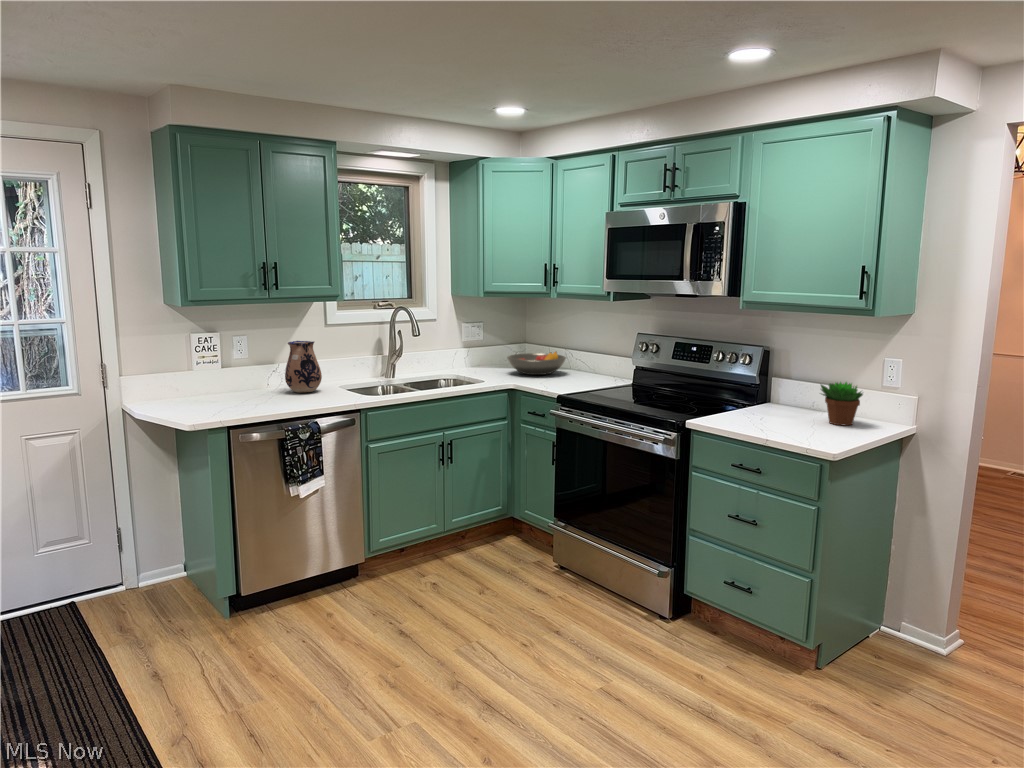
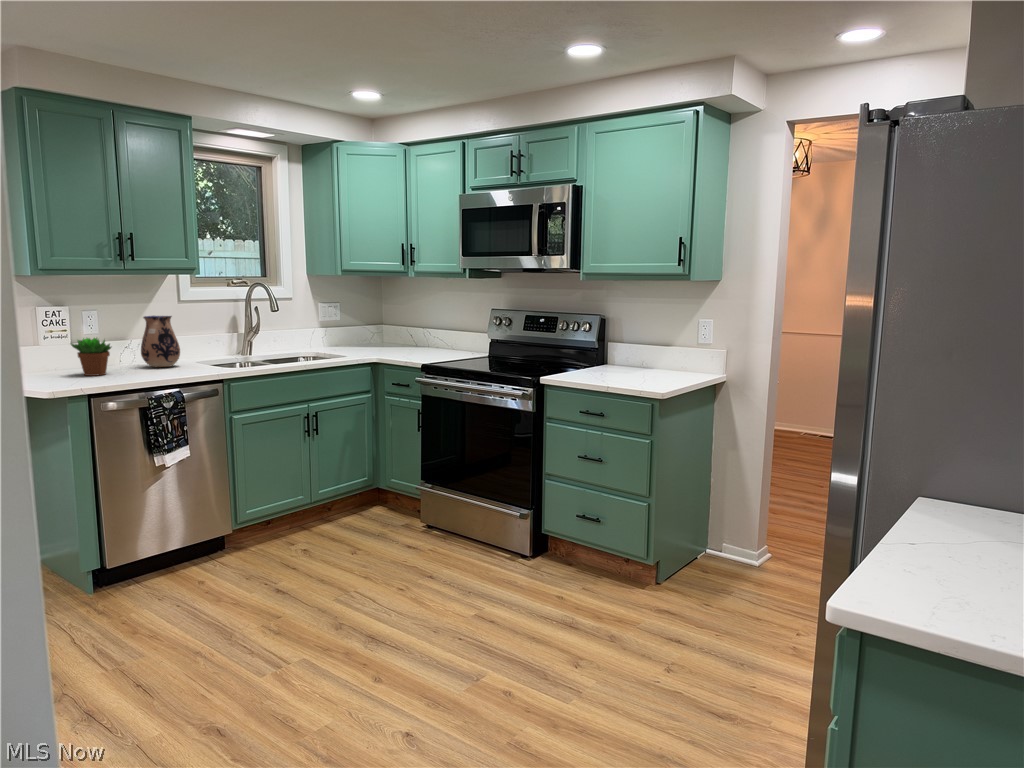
fruit bowl: present [507,352,566,375] -> none [366,329,423,351]
succulent plant: present [821,382,863,425] -> present [71,338,111,376]

